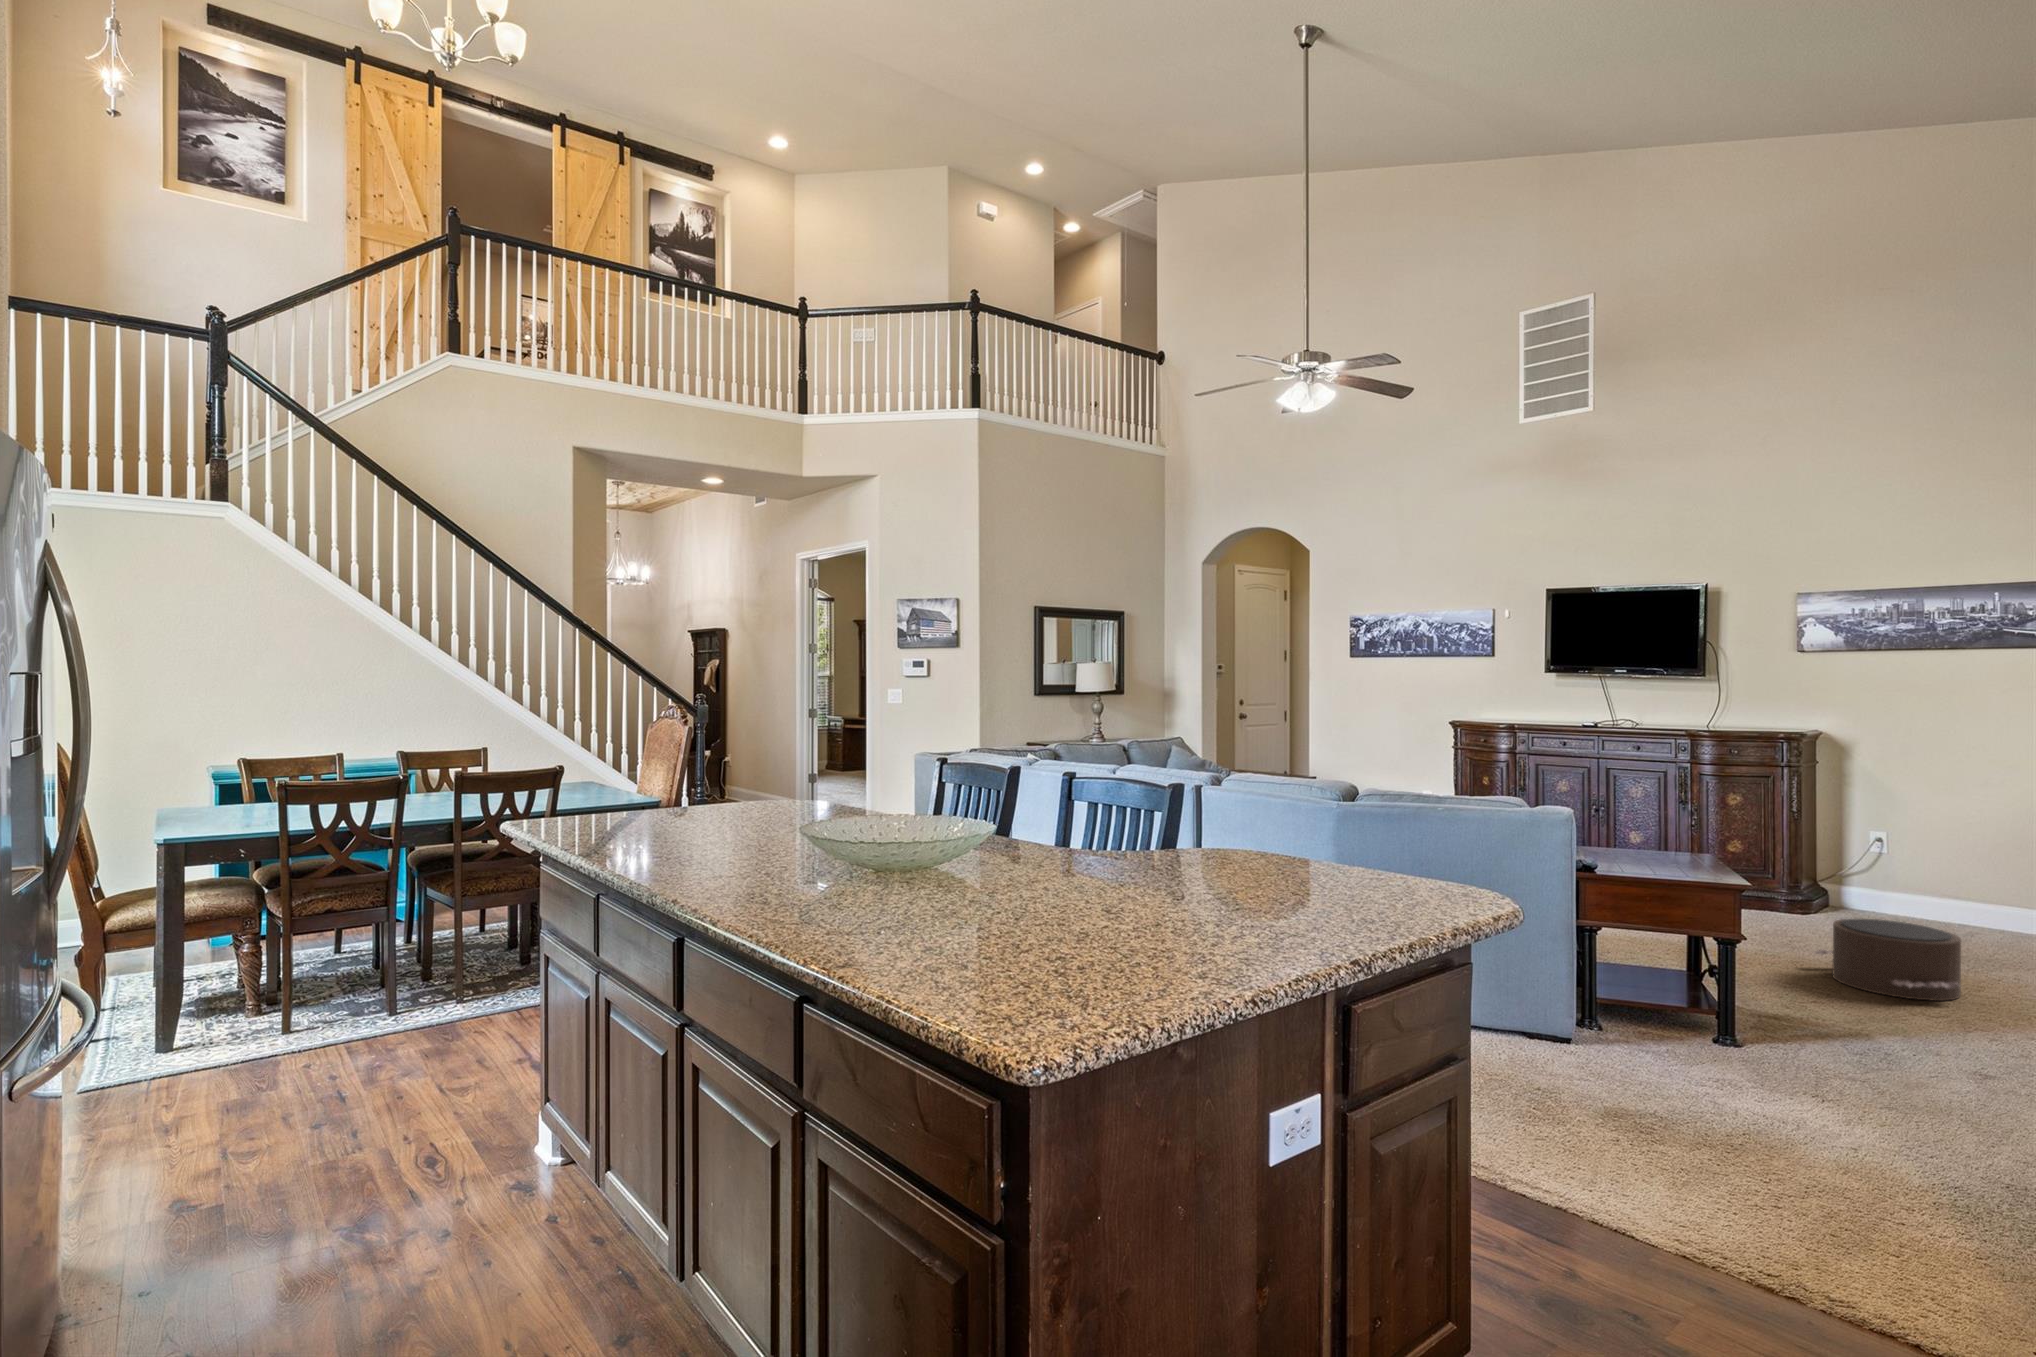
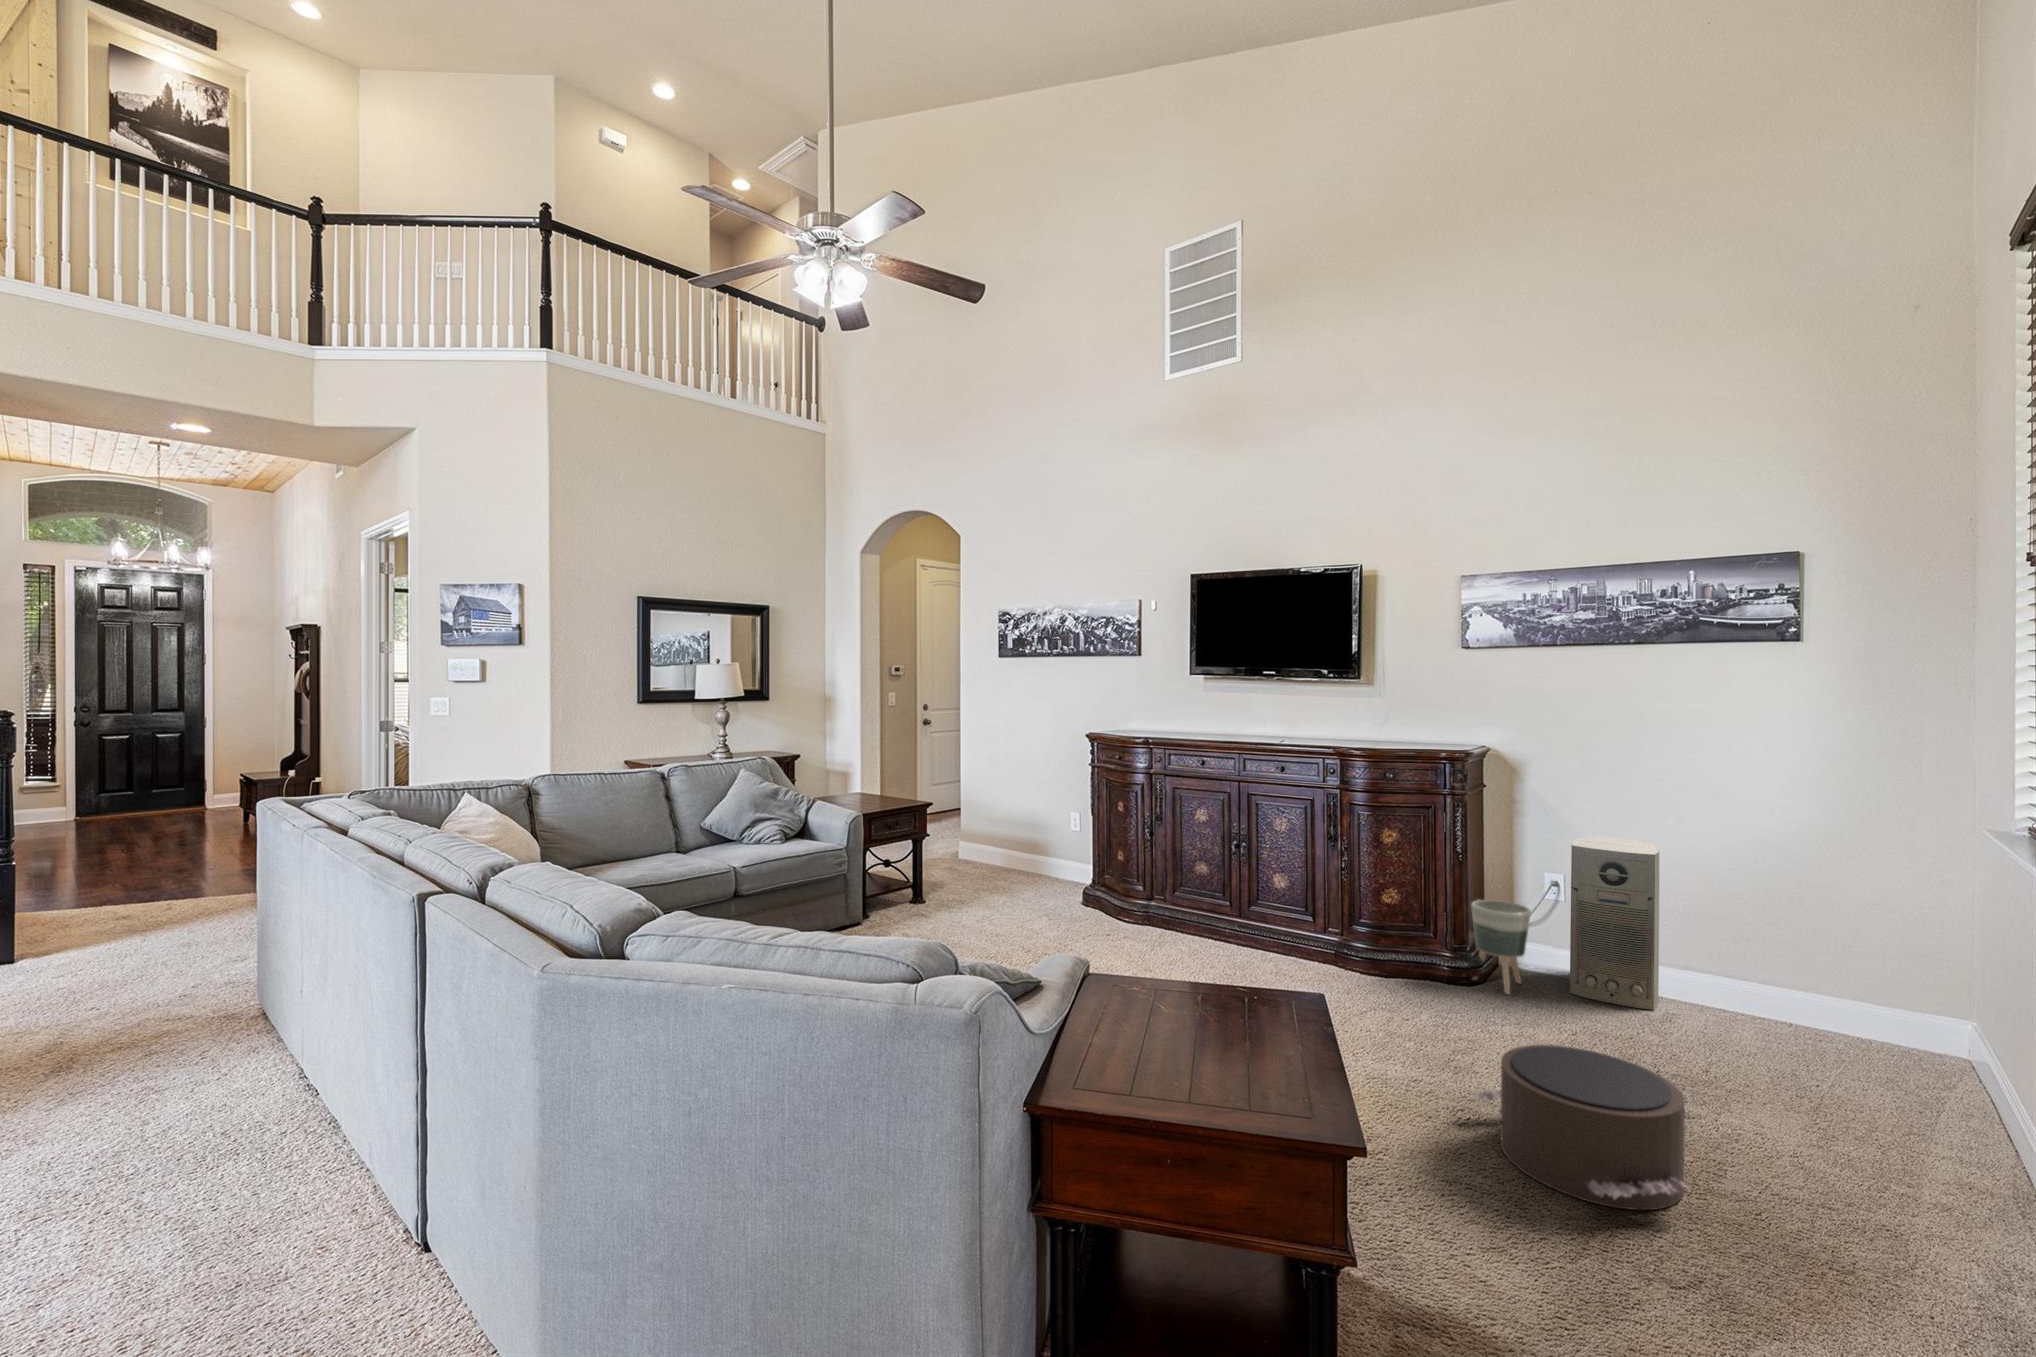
air purifier: none [1889,803,1967,931] -> present [1570,836,1659,1010]
planter: none [1804,850,1856,920] -> present [1471,900,1531,994]

